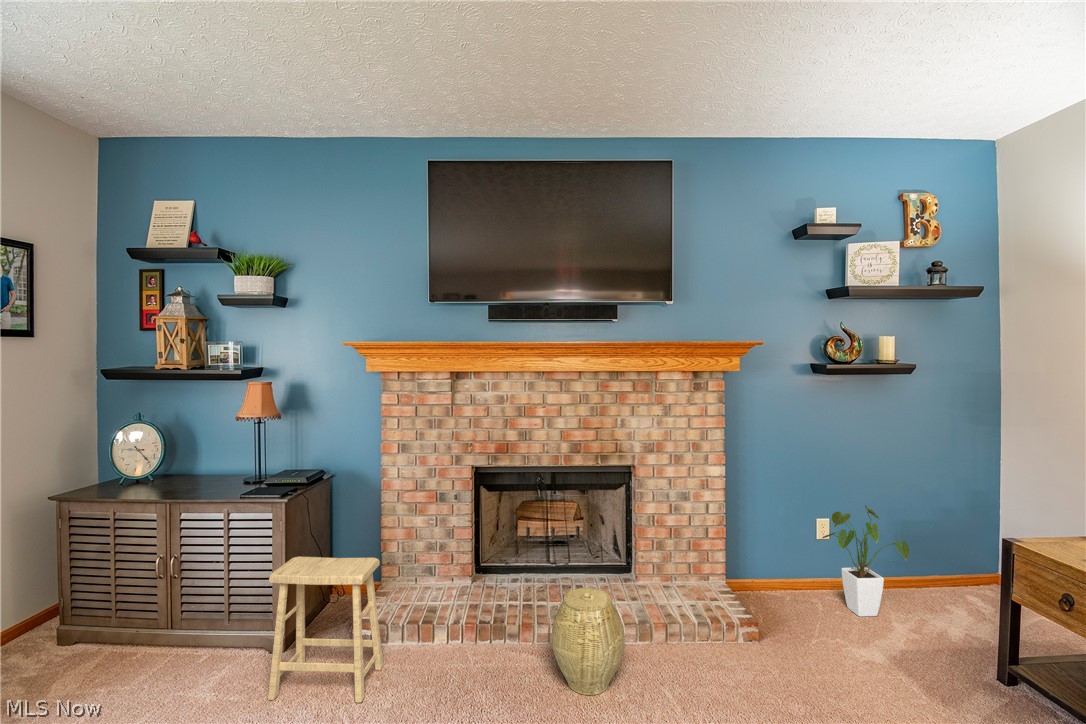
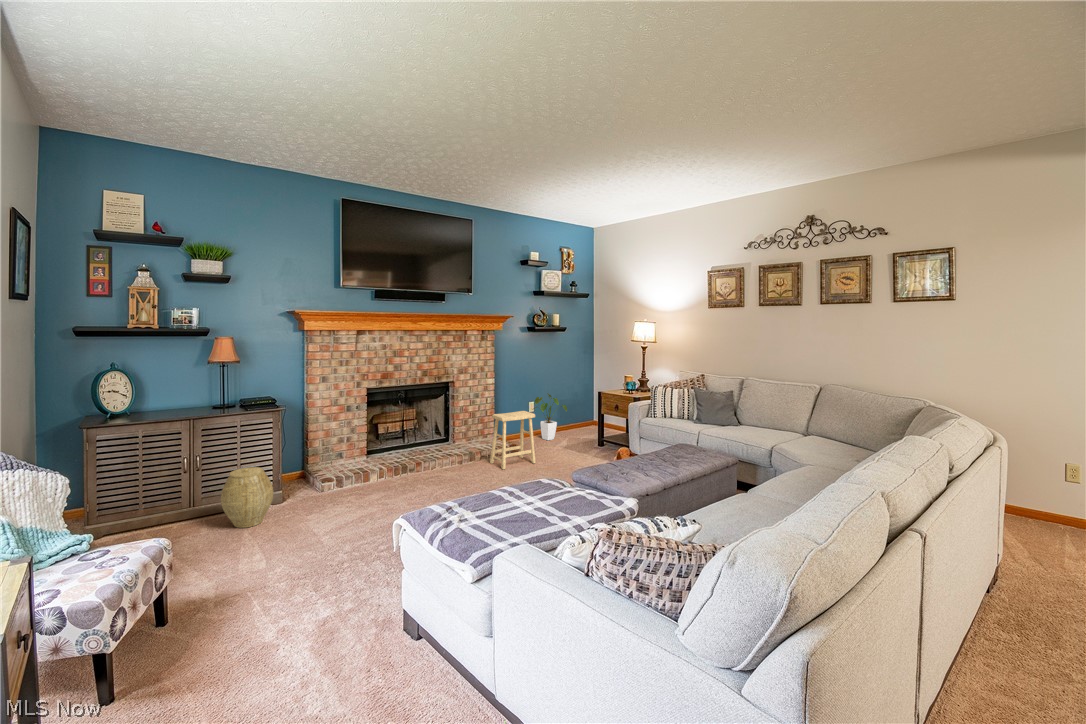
footstool: present [268,557,383,703] -> present [490,411,536,469]
woven basket: present [551,588,625,695] -> present [221,467,273,528]

